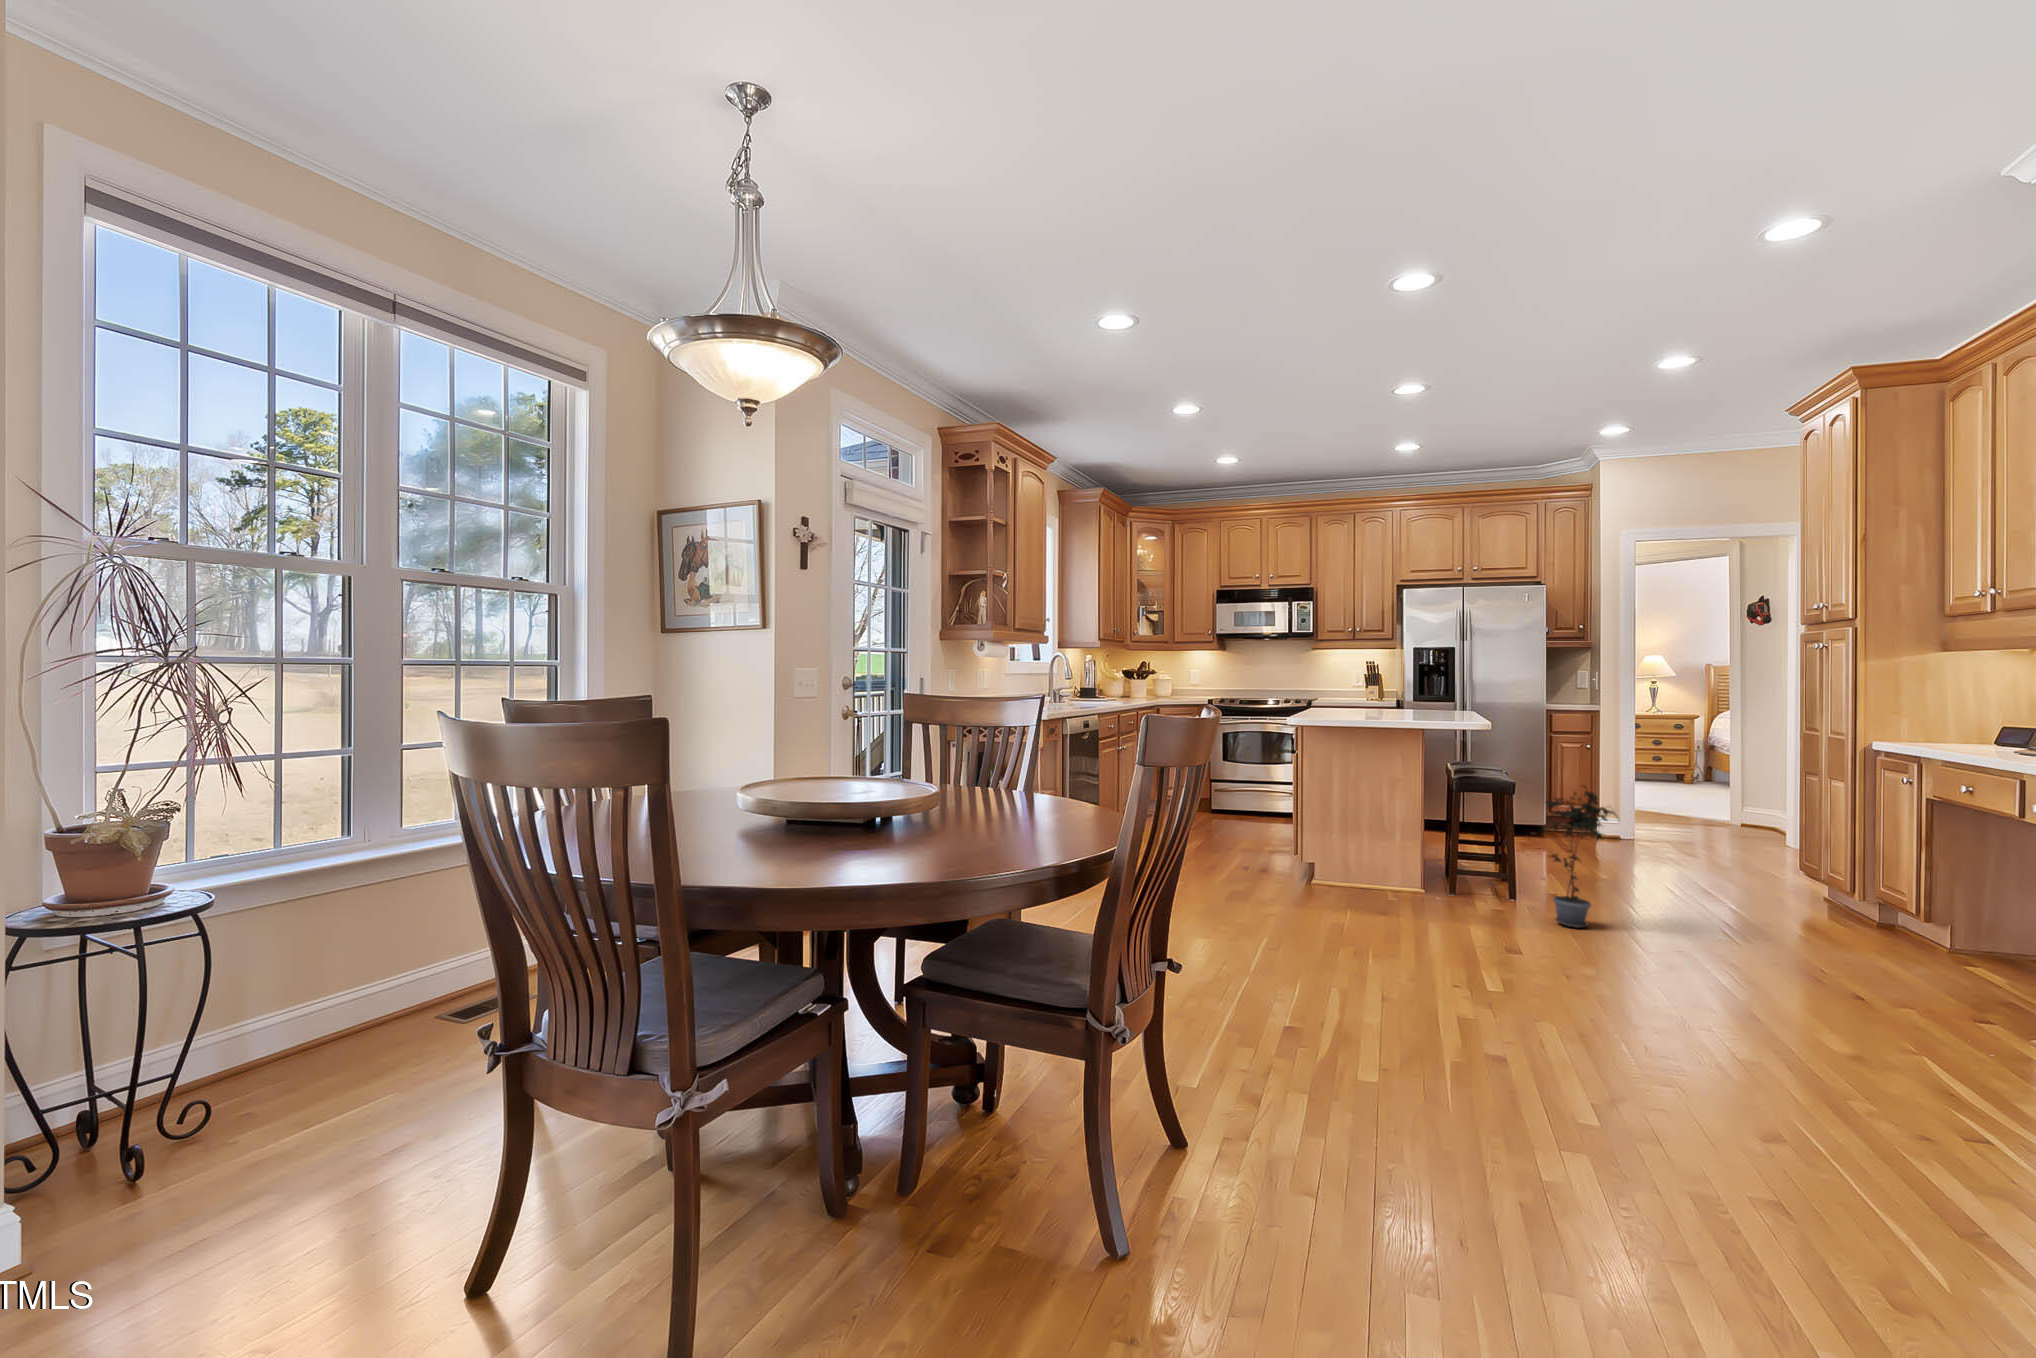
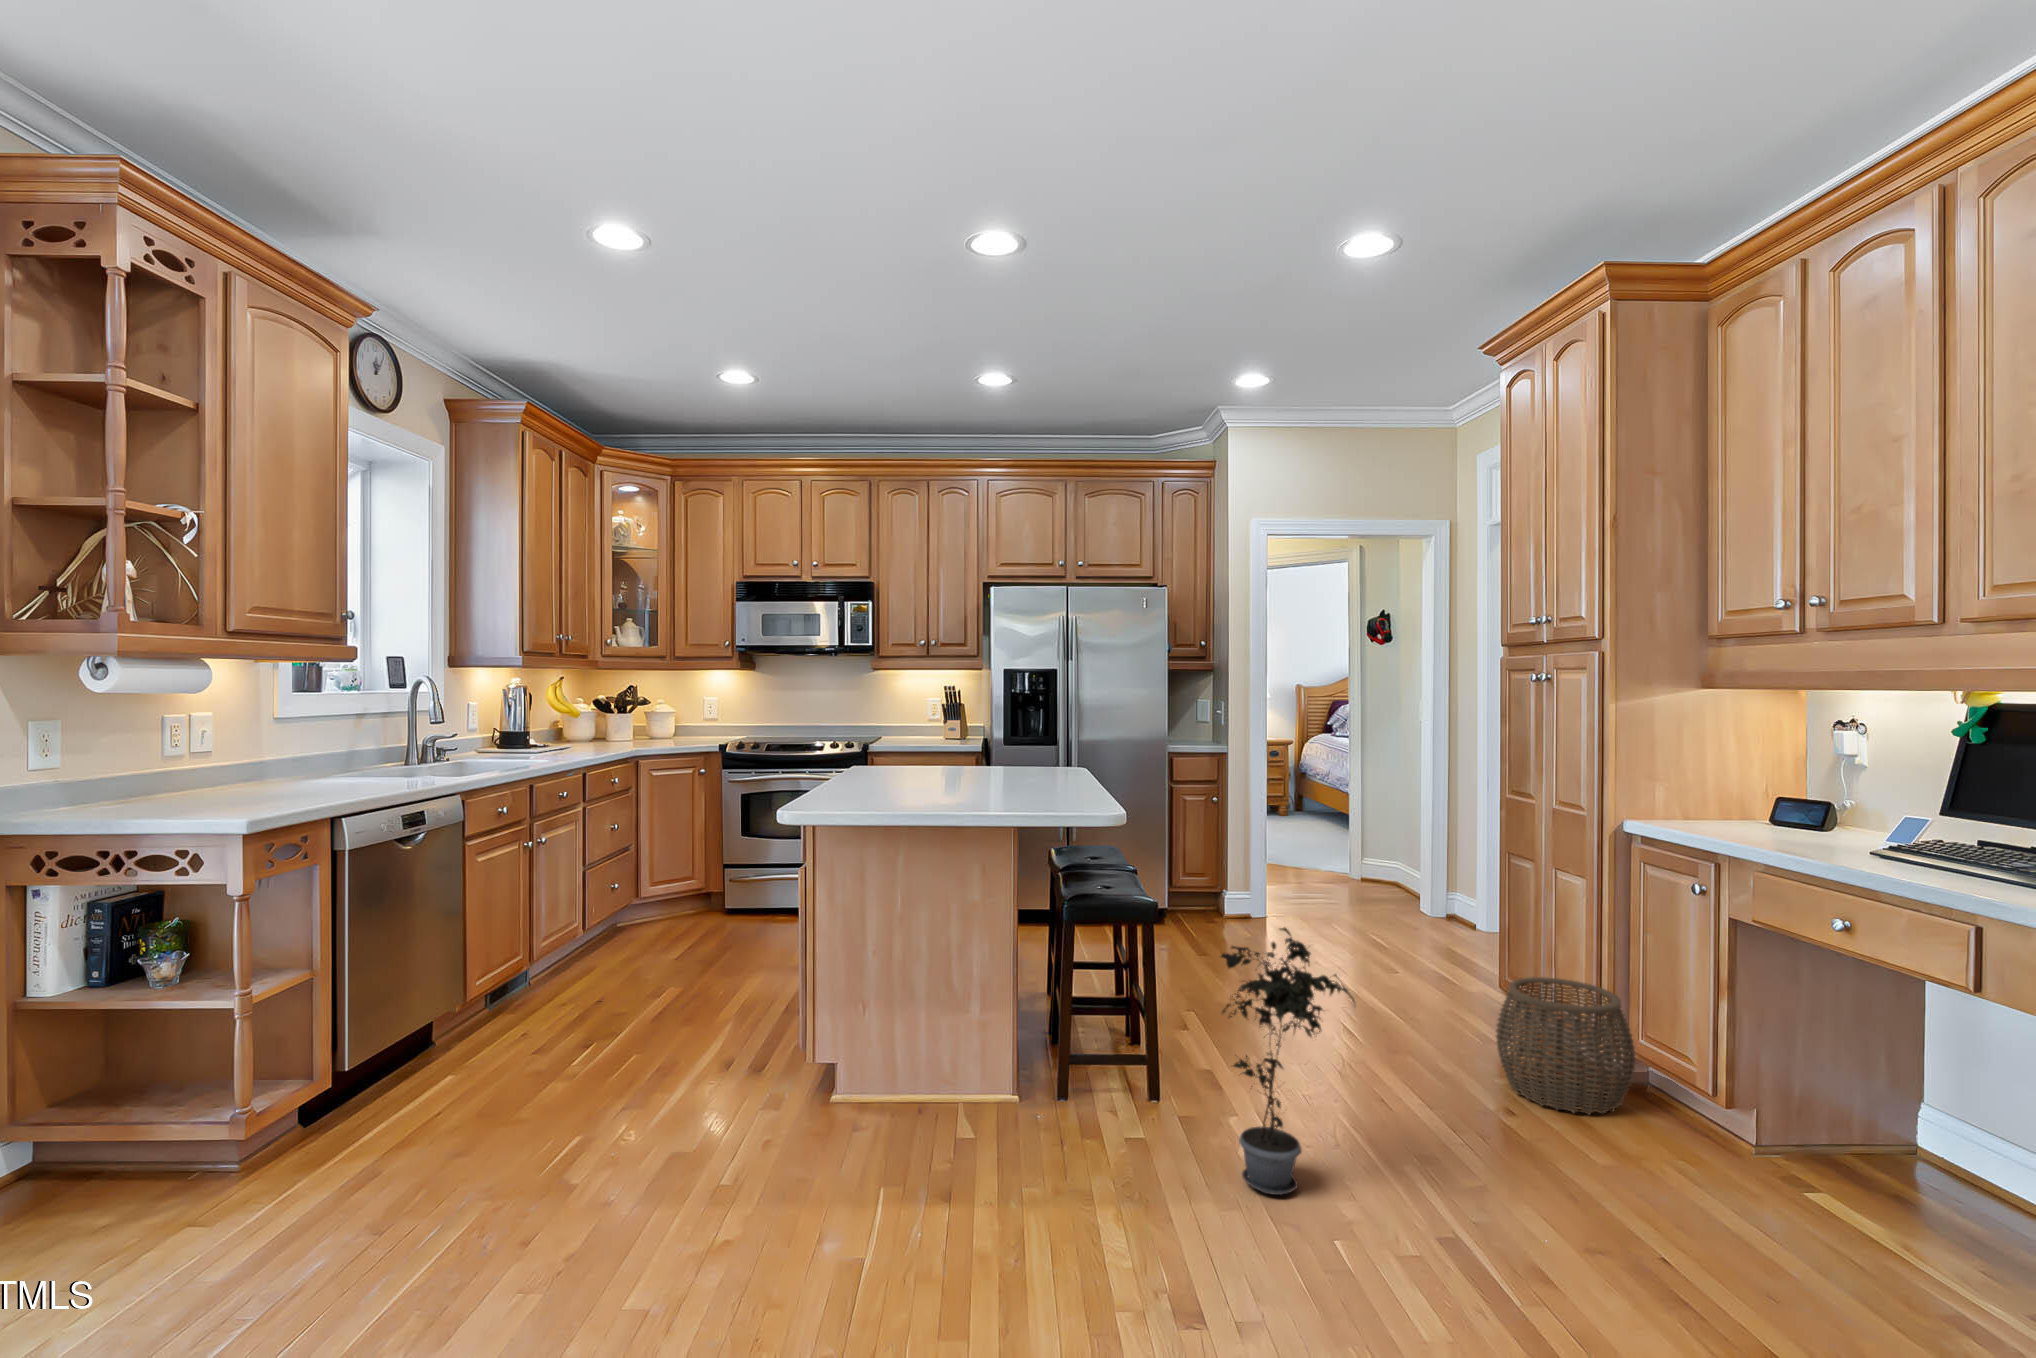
woven basket: none [1763,847,1869,929] -> present [1496,977,1635,1114]

